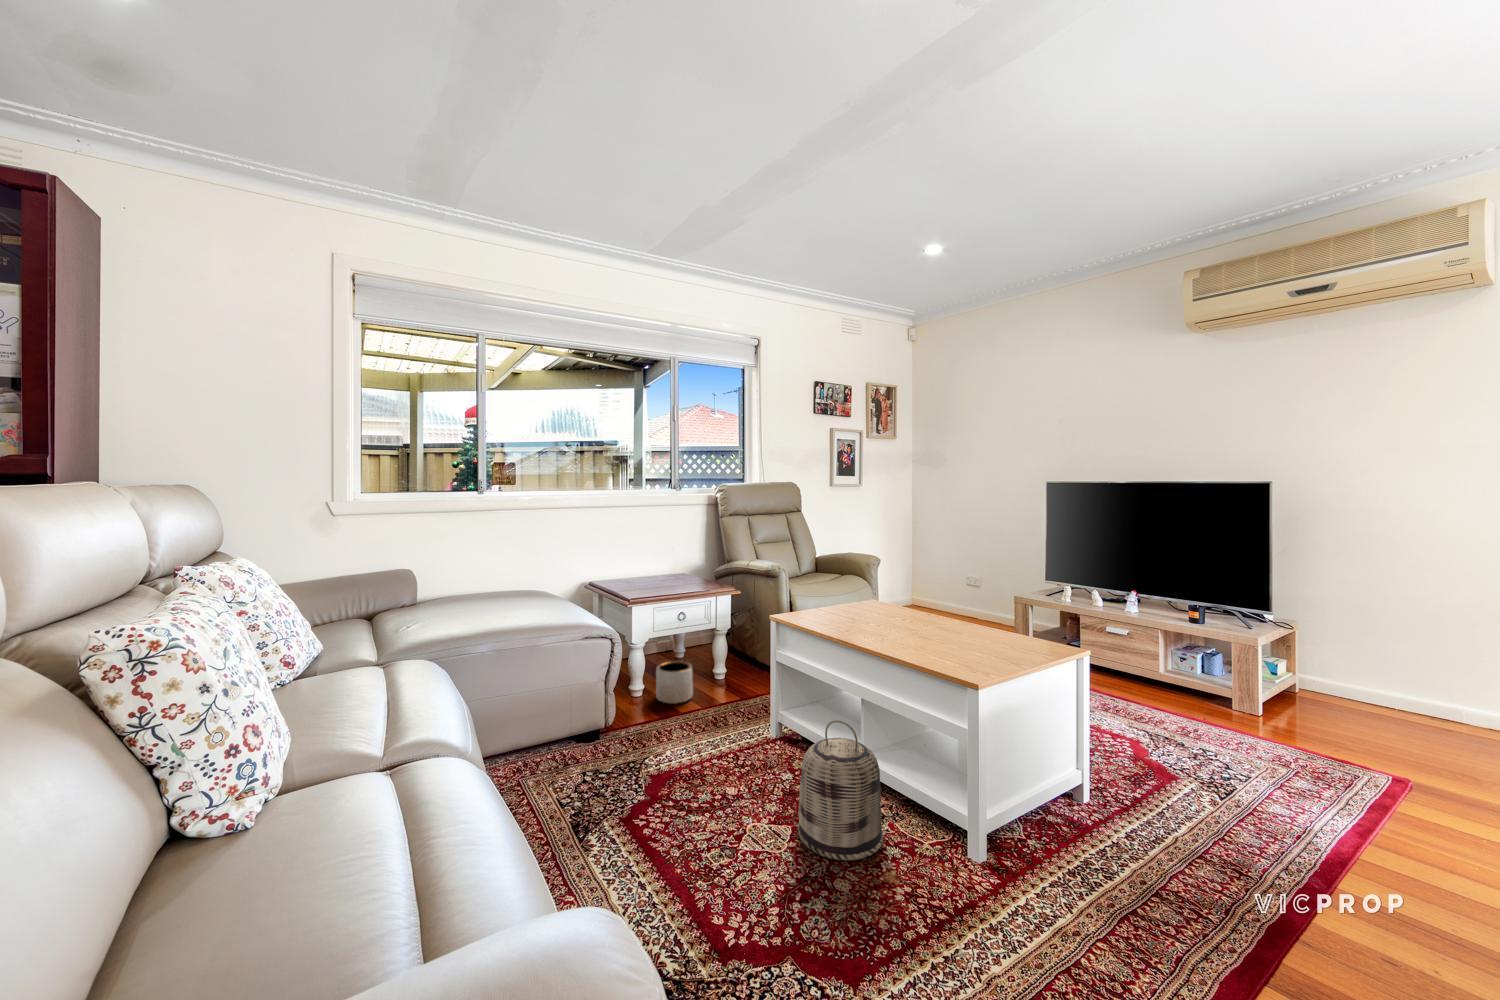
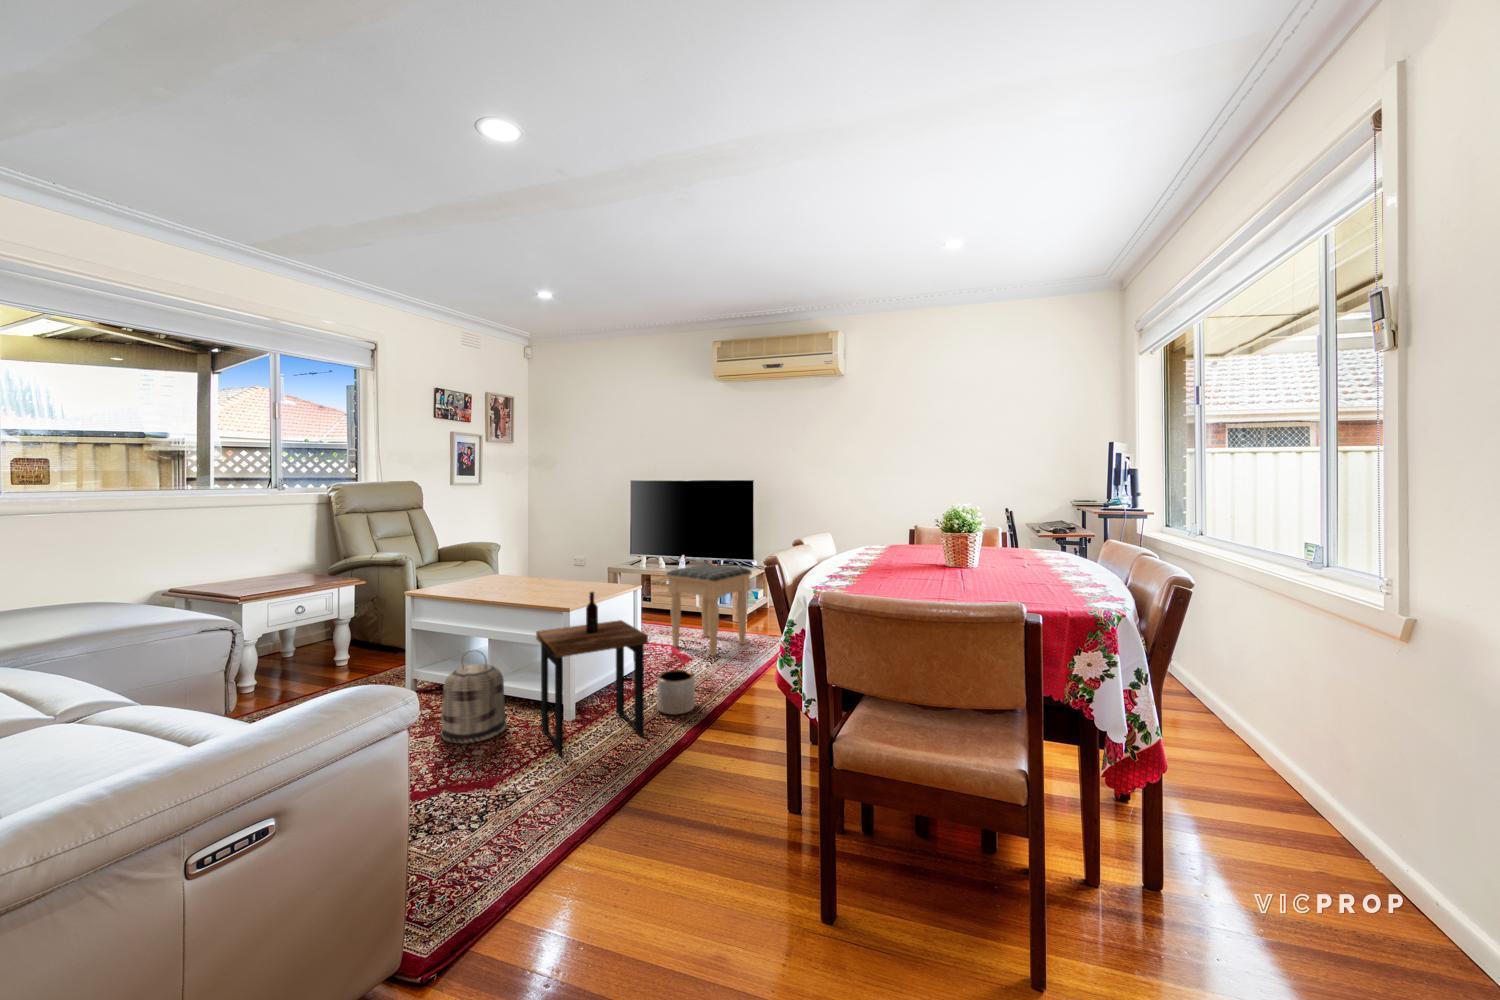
footstool: none [1121,615,1298,781] -> present [666,564,752,656]
planter: present [656,661,693,704] -> present [657,670,695,715]
side table: none [928,668,1138,956] -> present [536,592,648,756]

